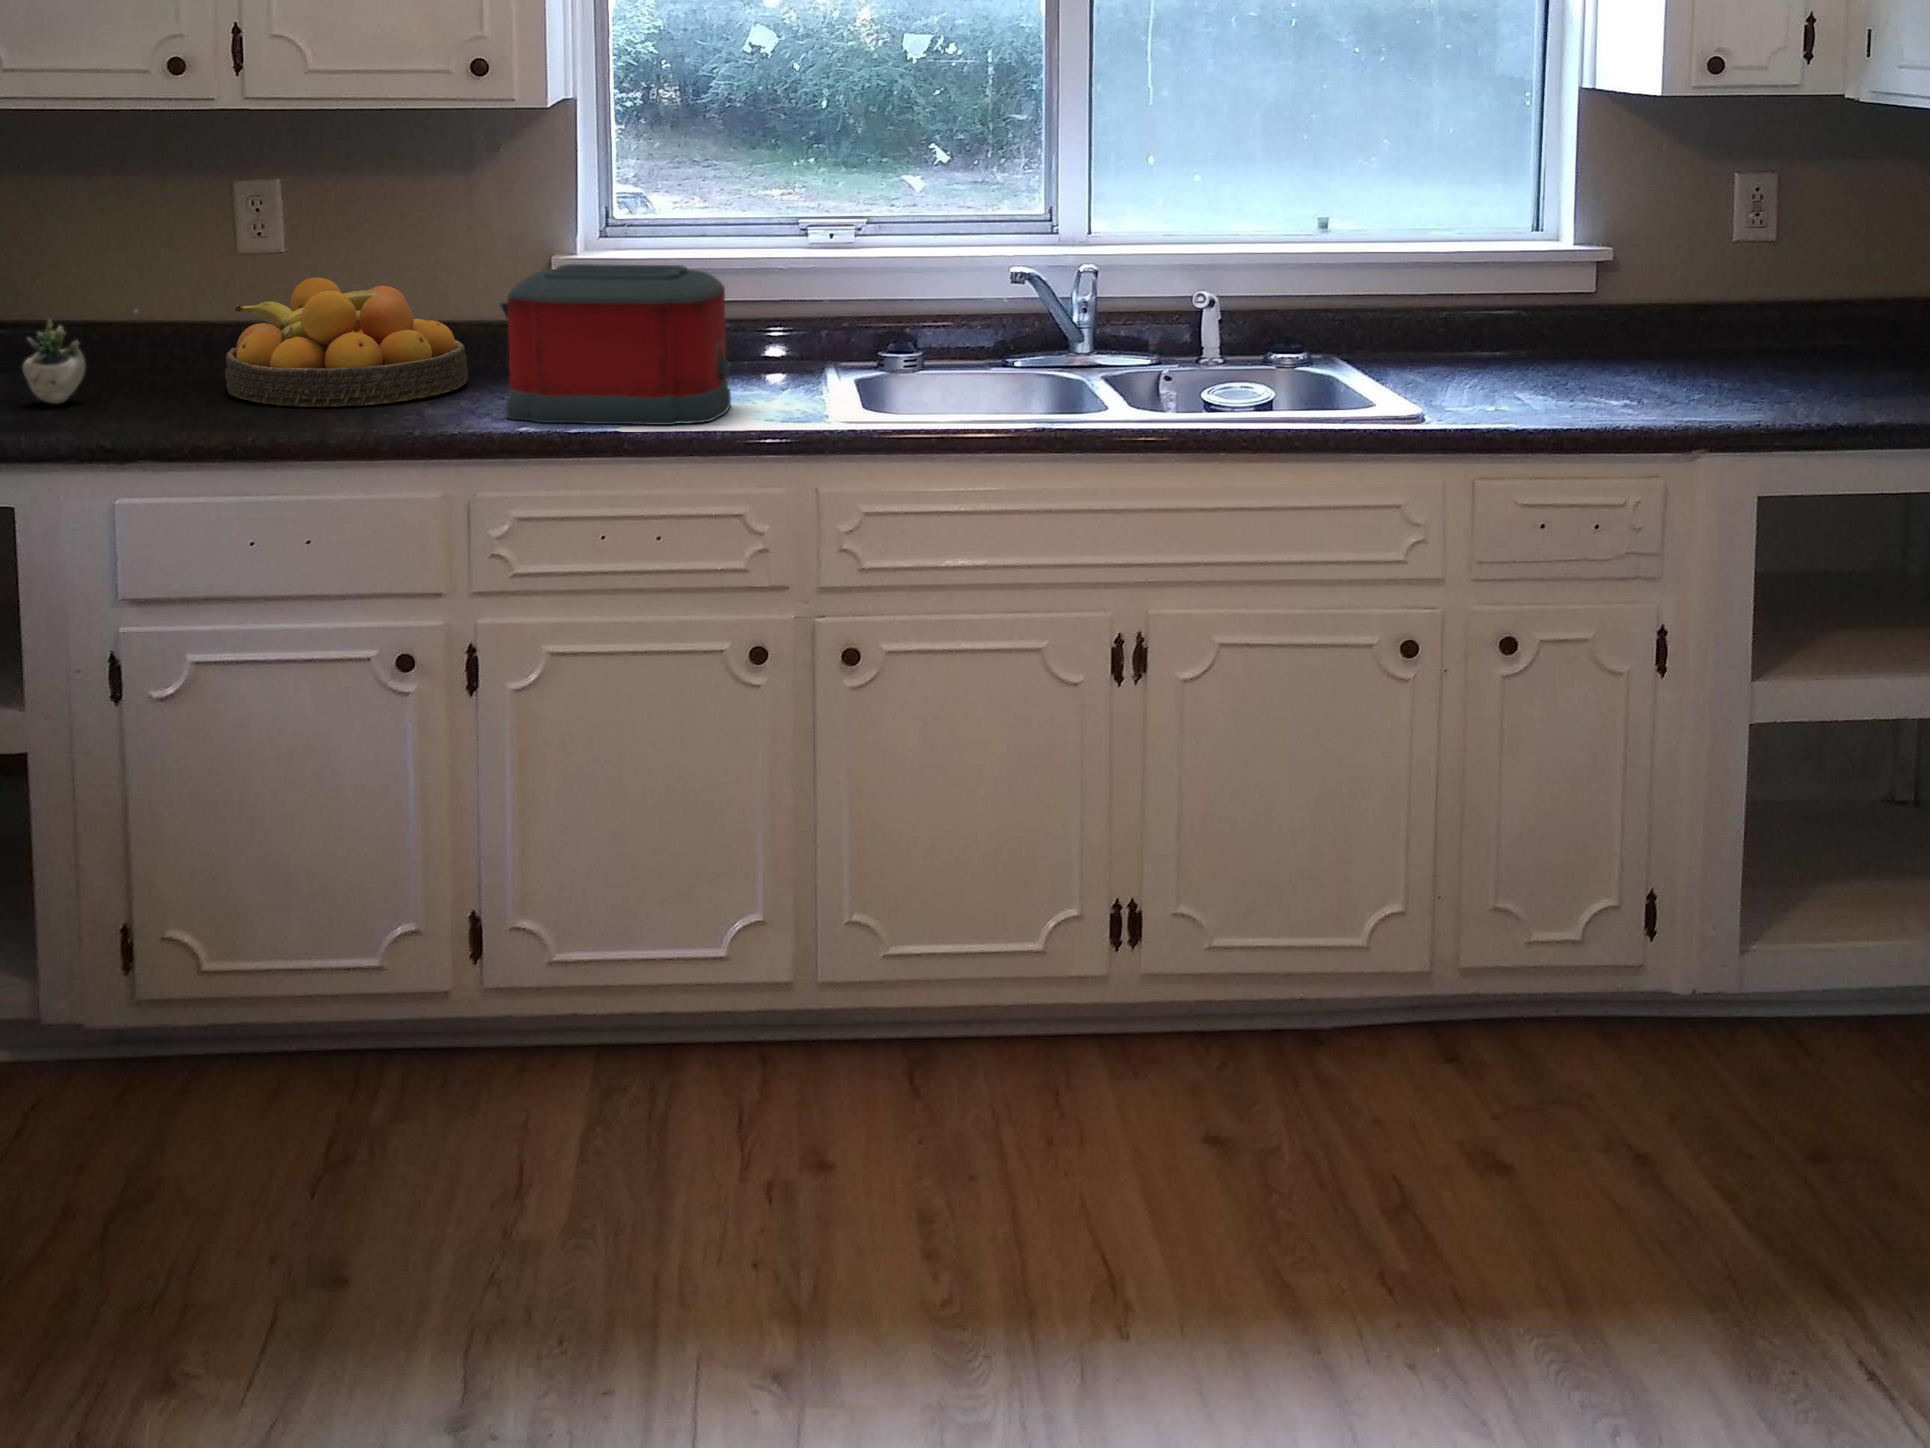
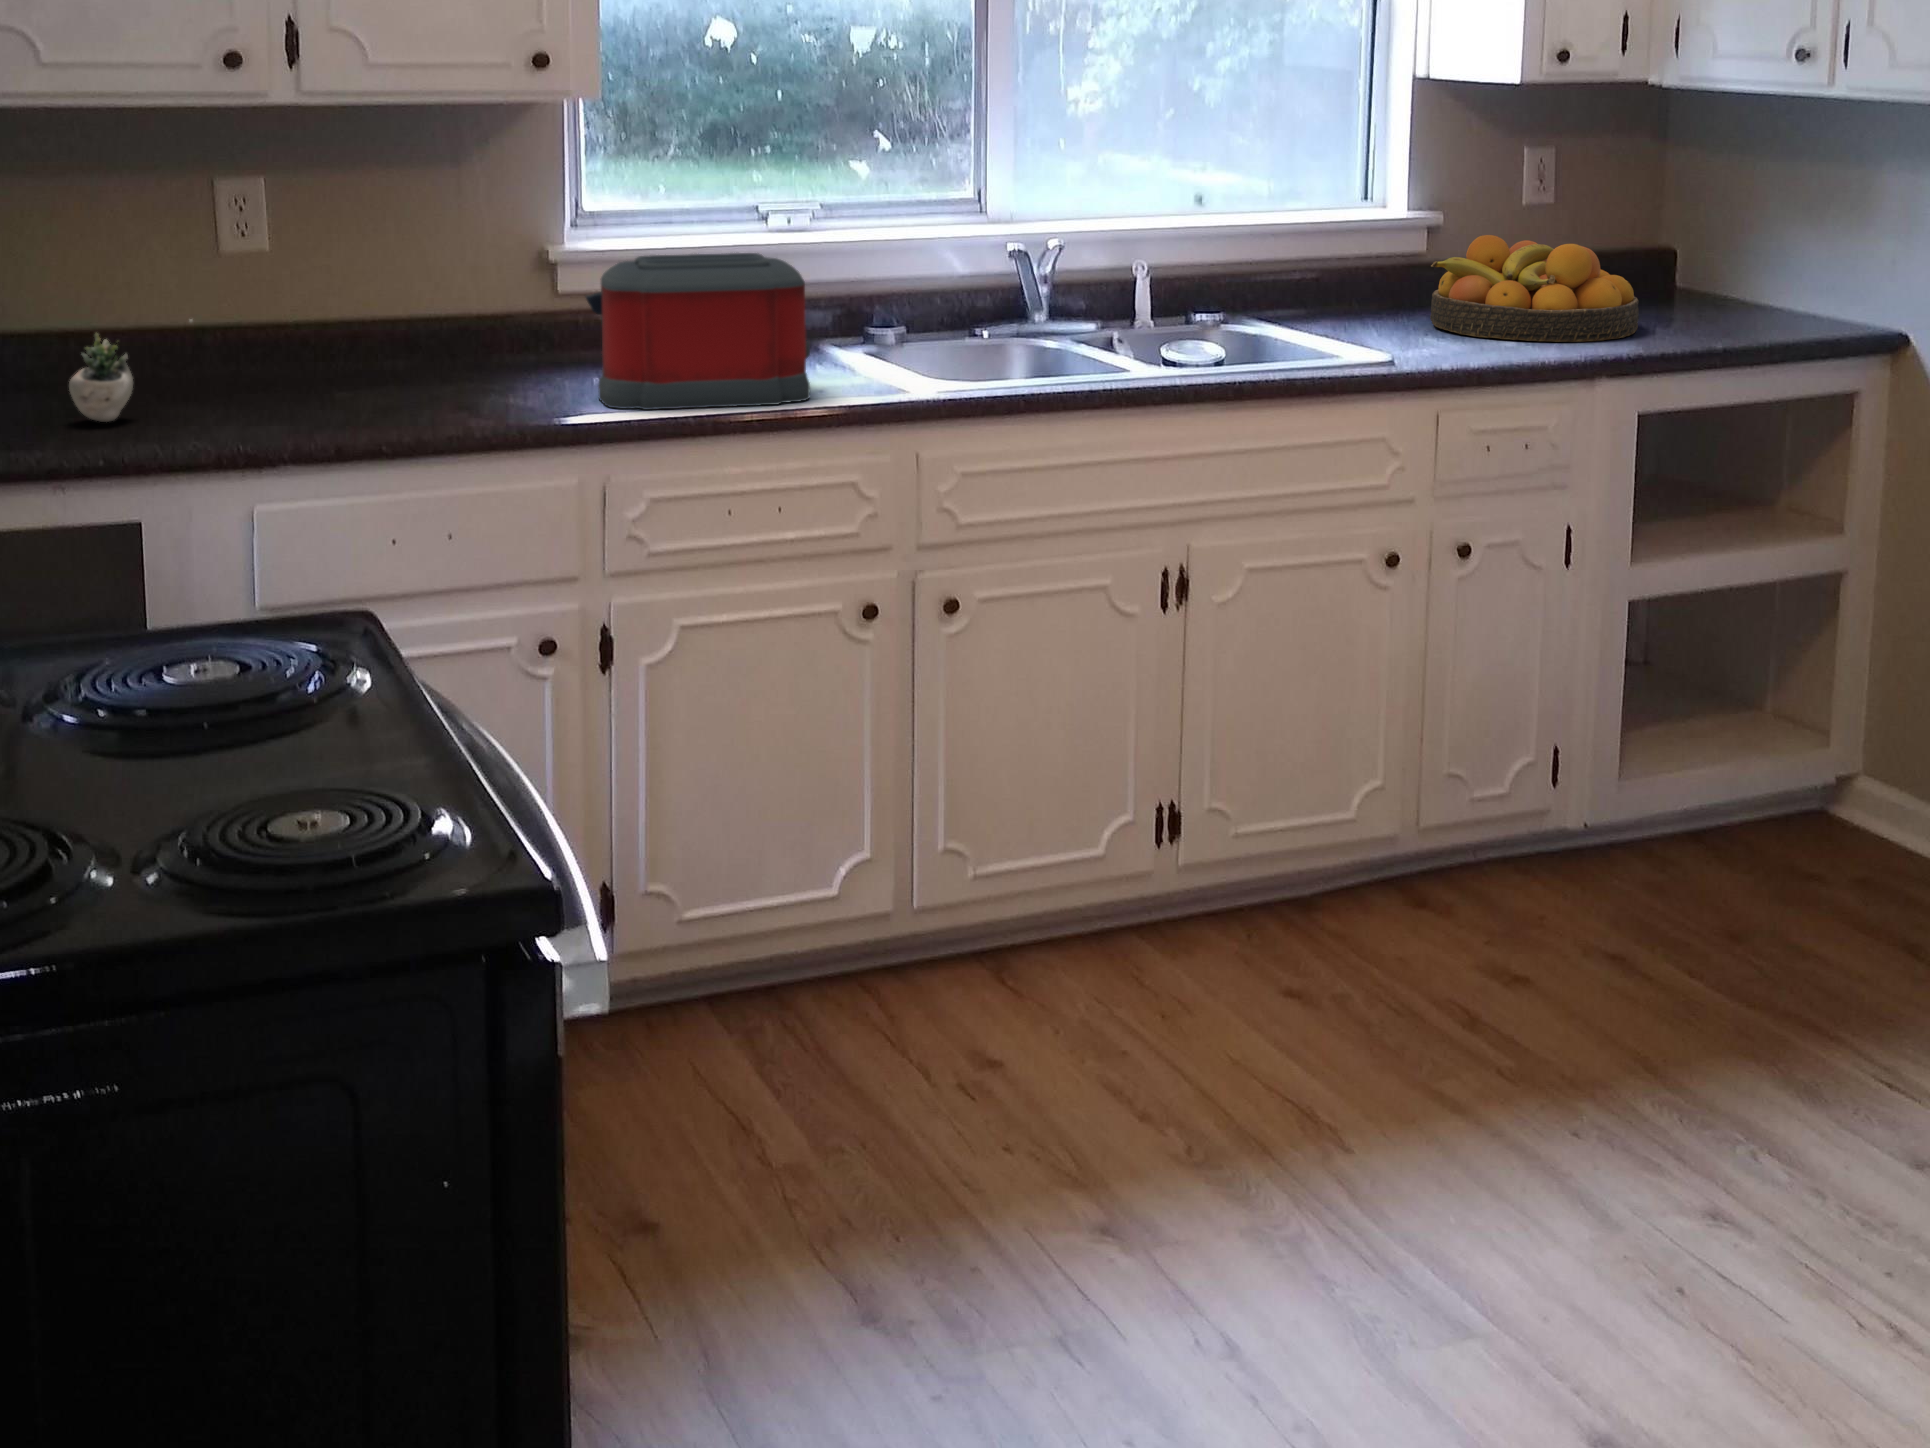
fruit bowl: present [225,278,468,407] -> present [1430,235,1639,342]

